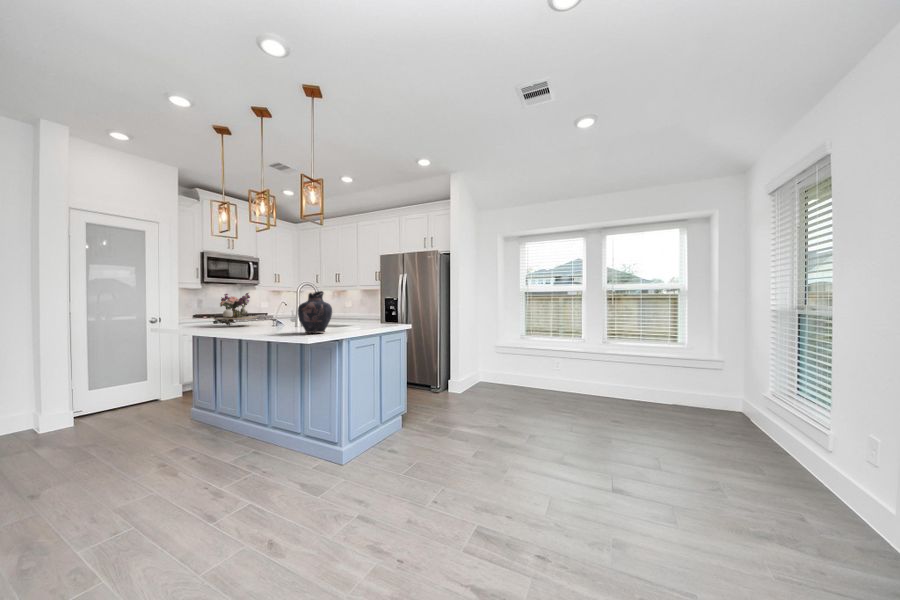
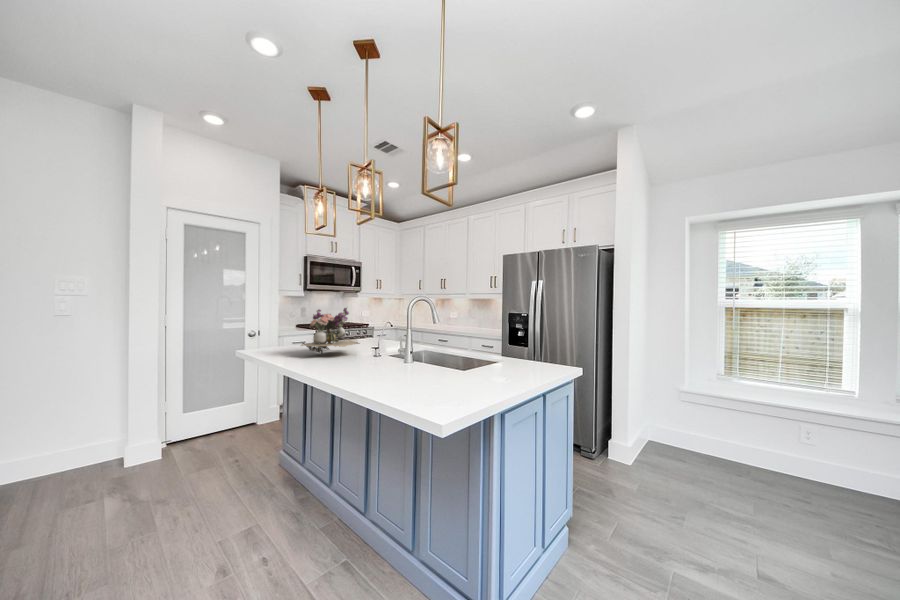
vase: present [298,291,332,333] -> none [419,316,476,393]

